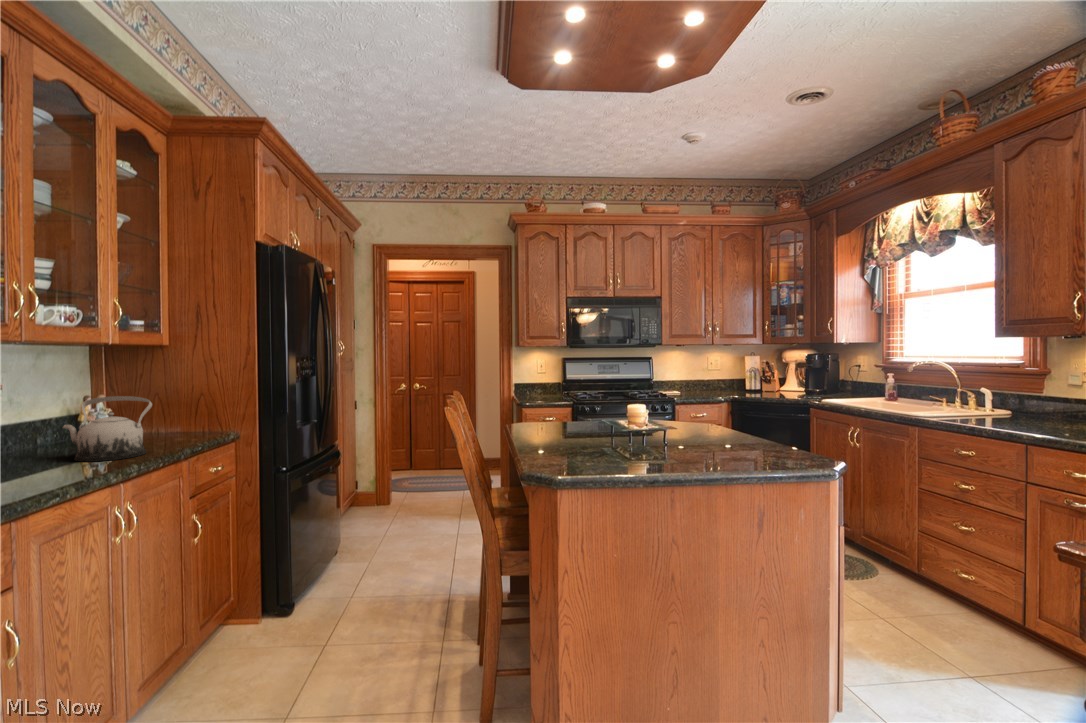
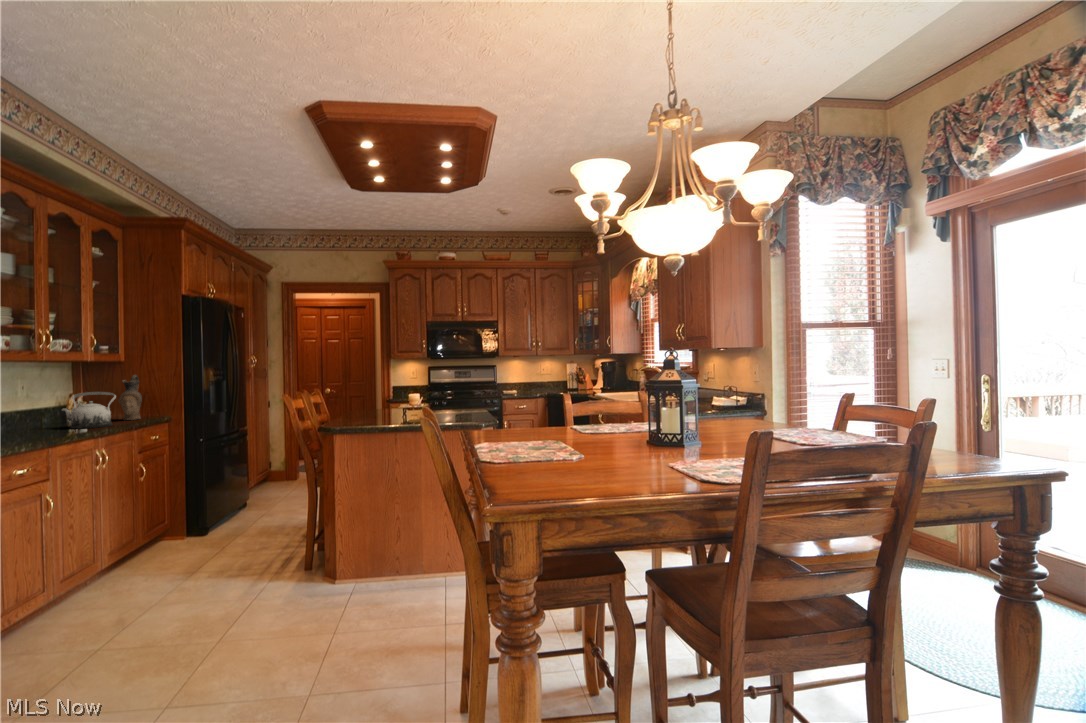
ceramic pitcher: none [159,367,194,440] -> present [118,375,142,420]

